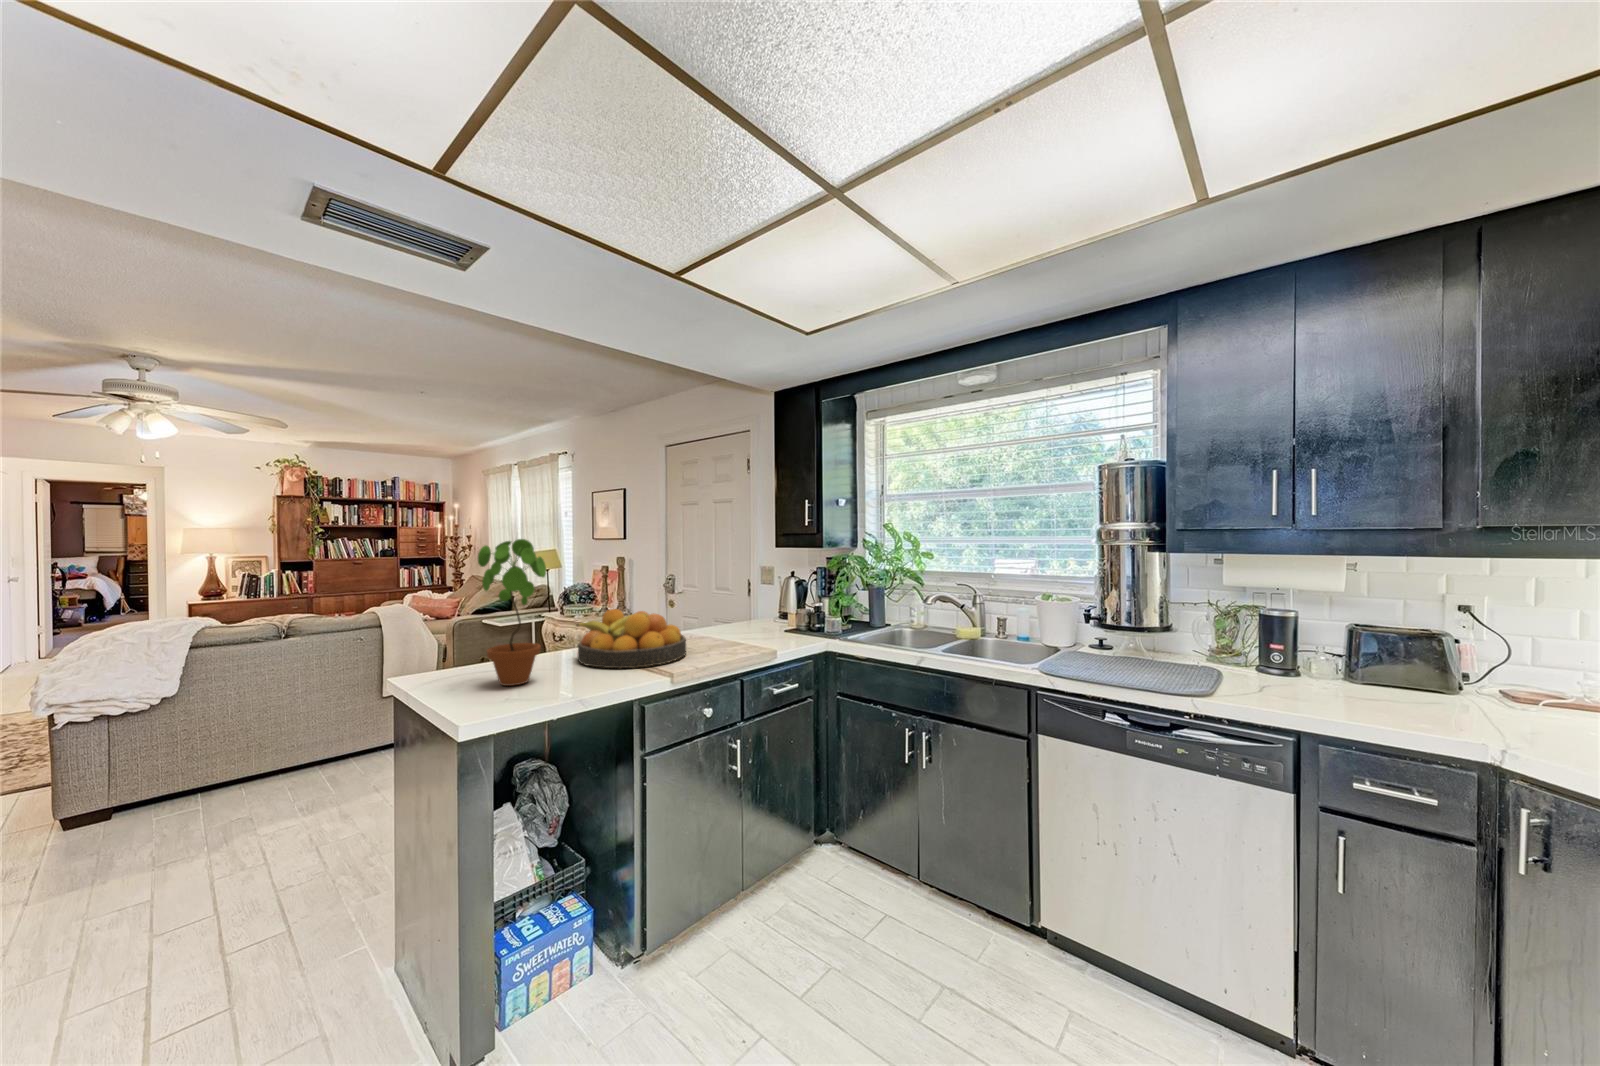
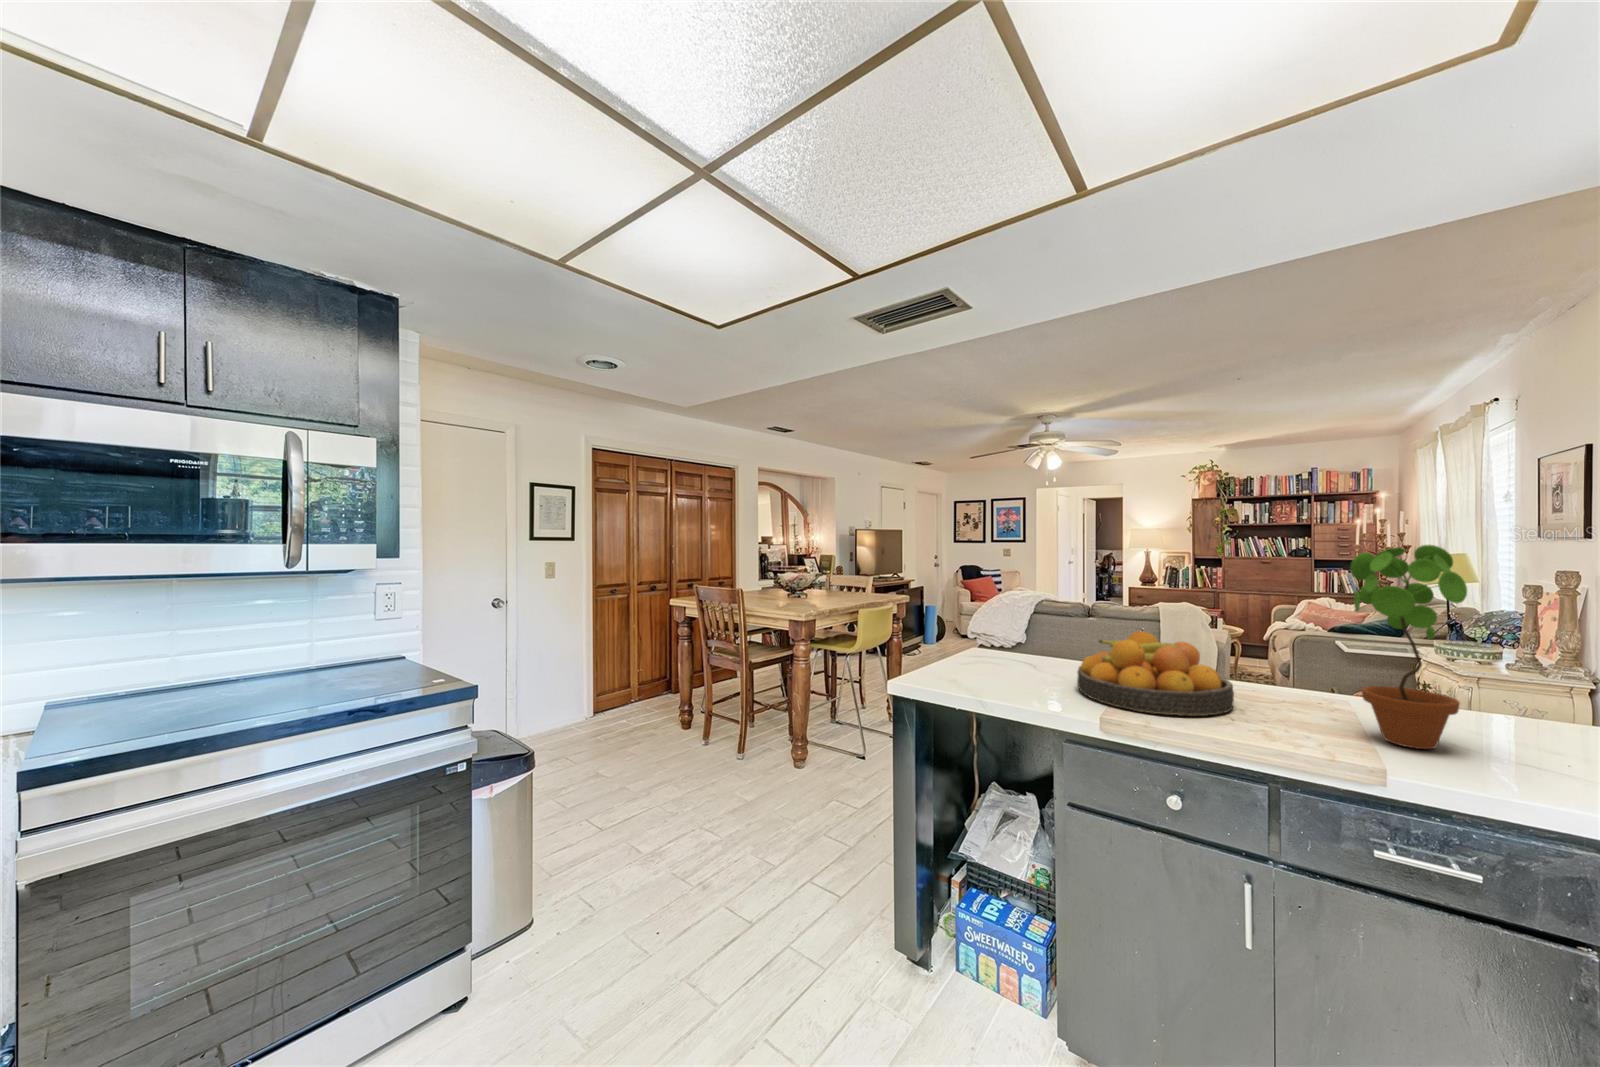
potted plant: present [478,539,546,686] -> present [1350,545,1467,749]

